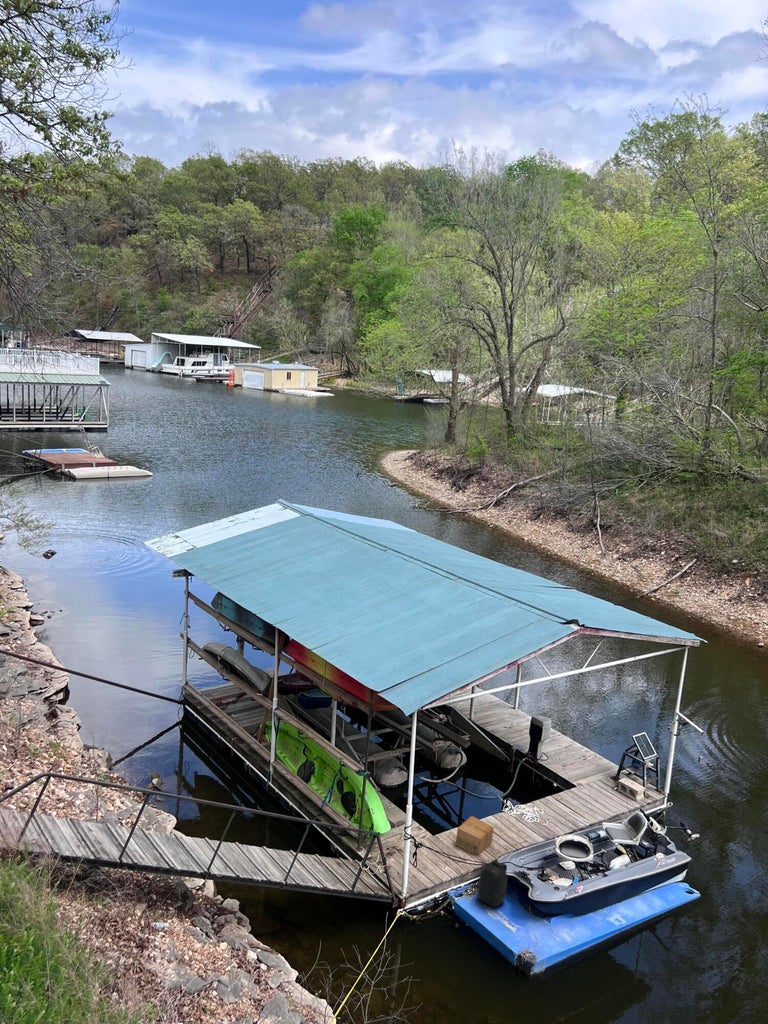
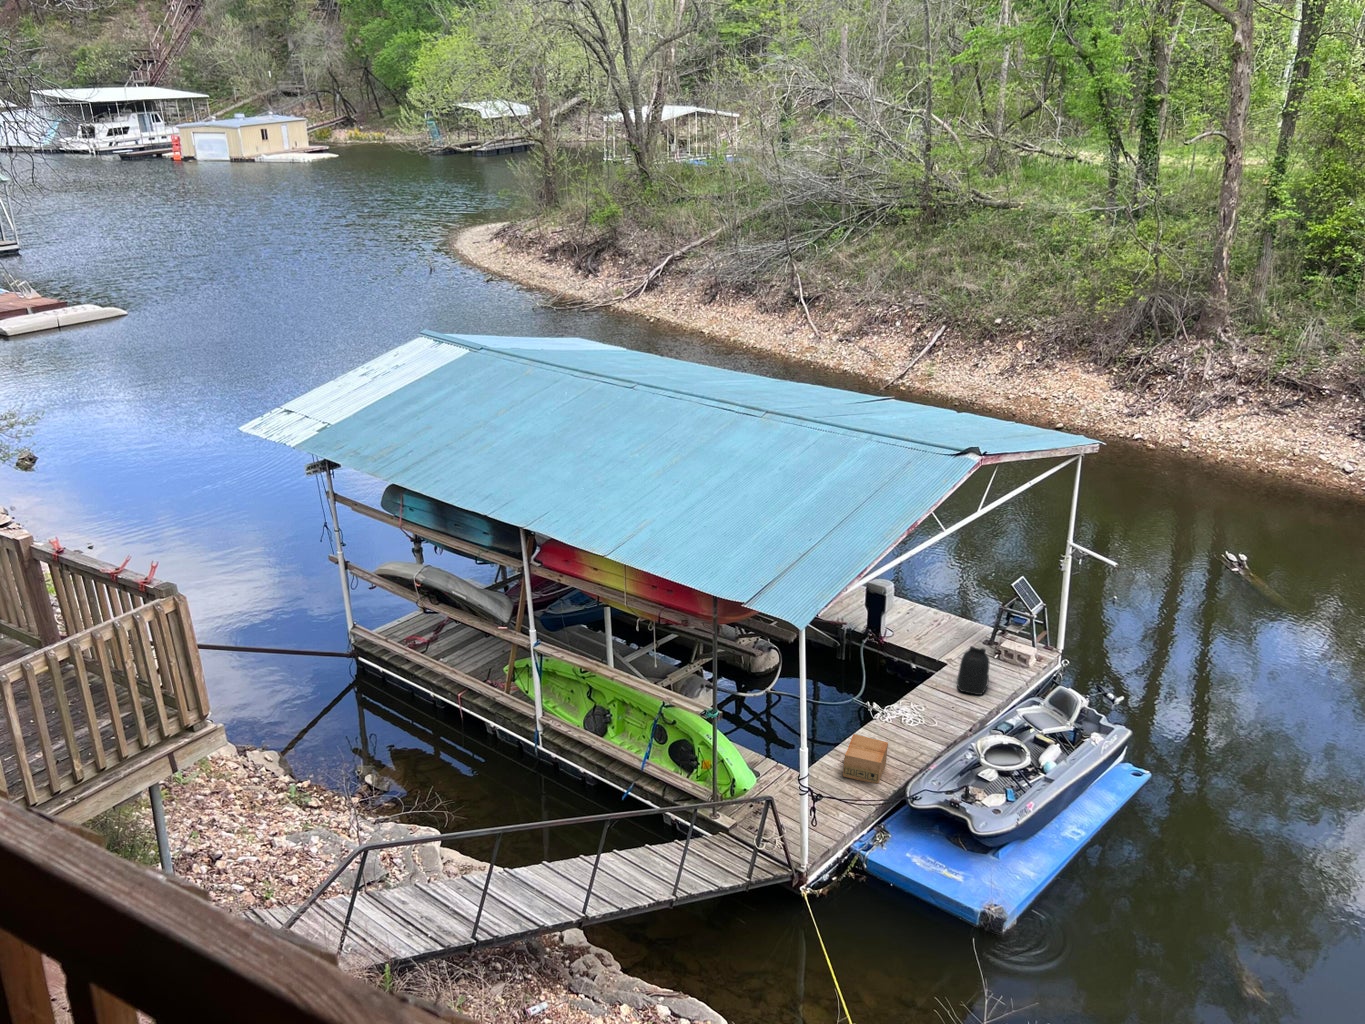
backpack: present [477,859,507,907] -> present [957,646,990,695]

